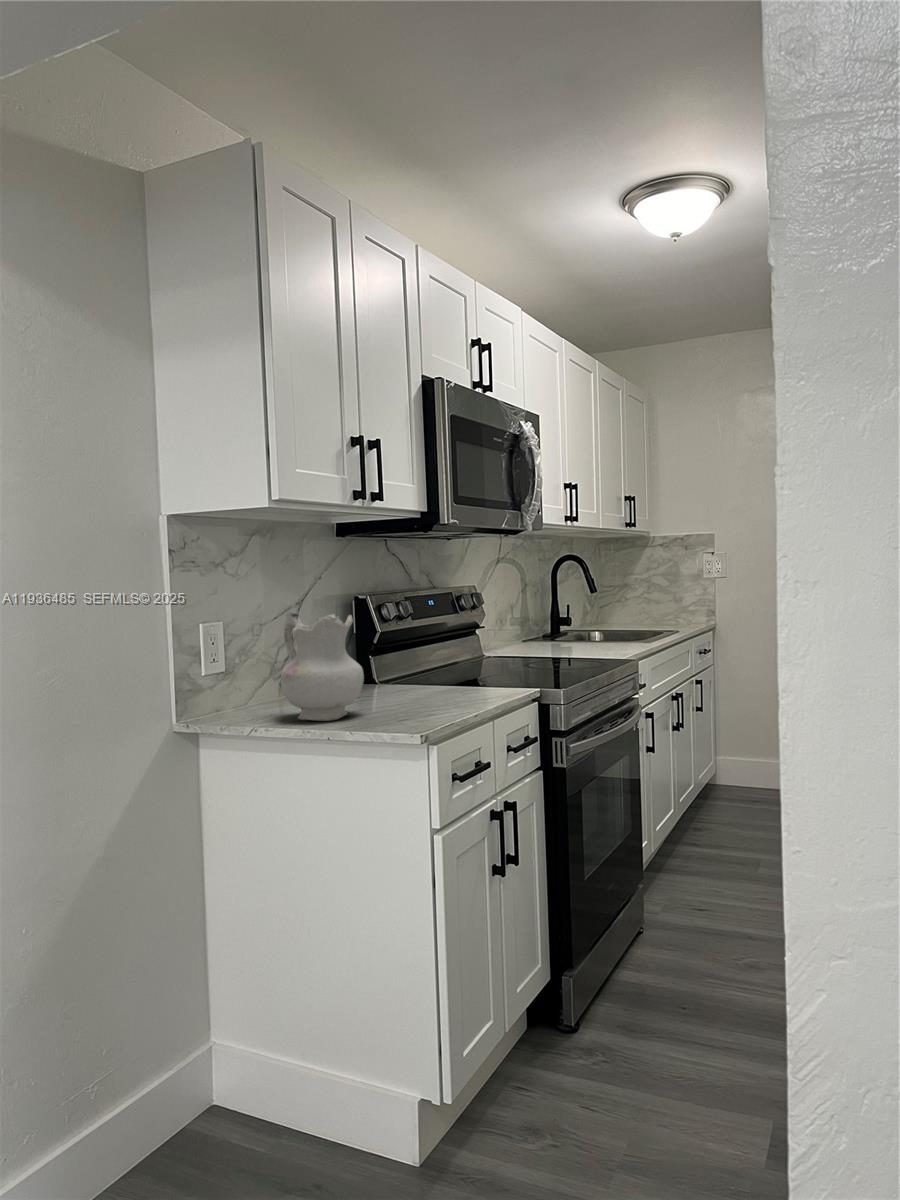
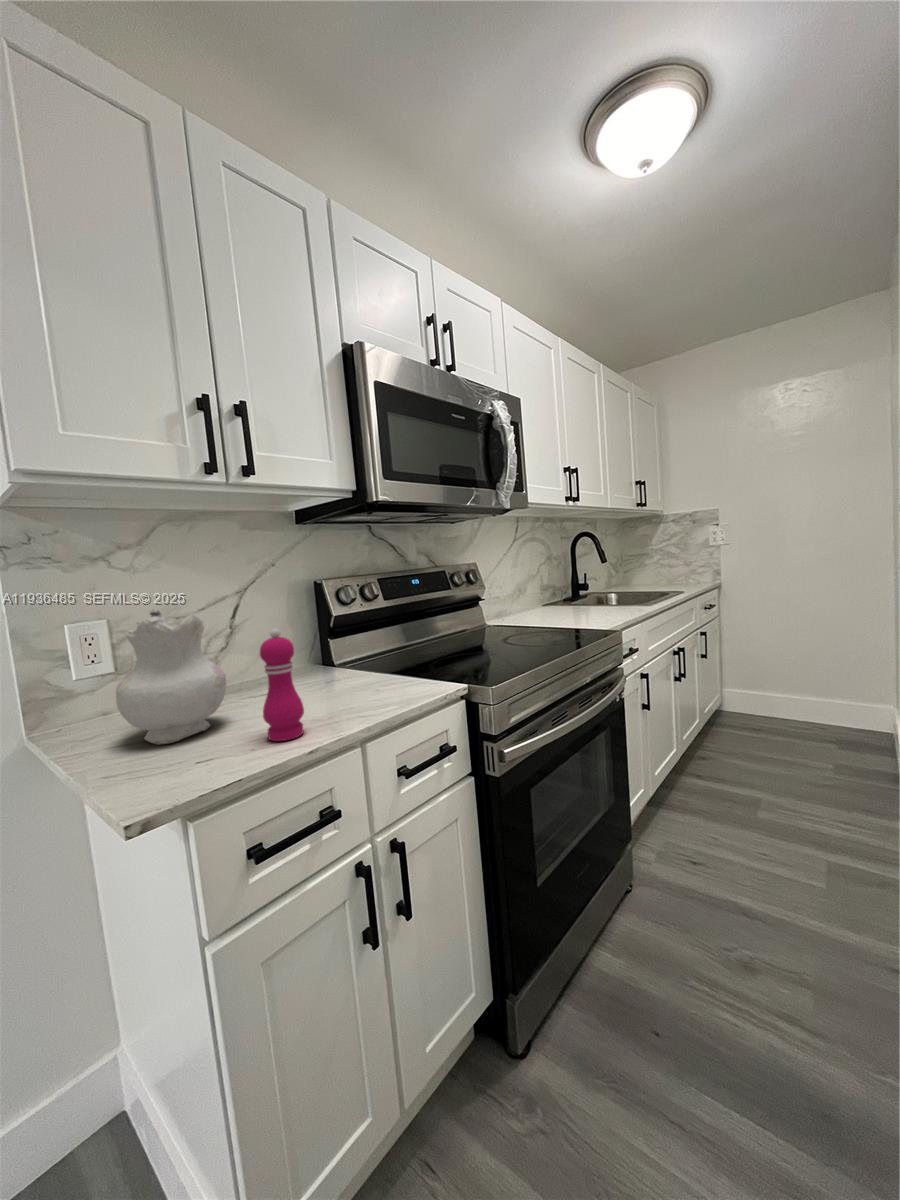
pepper mill: none [416,627,447,715] -> present [260,629,304,741]

